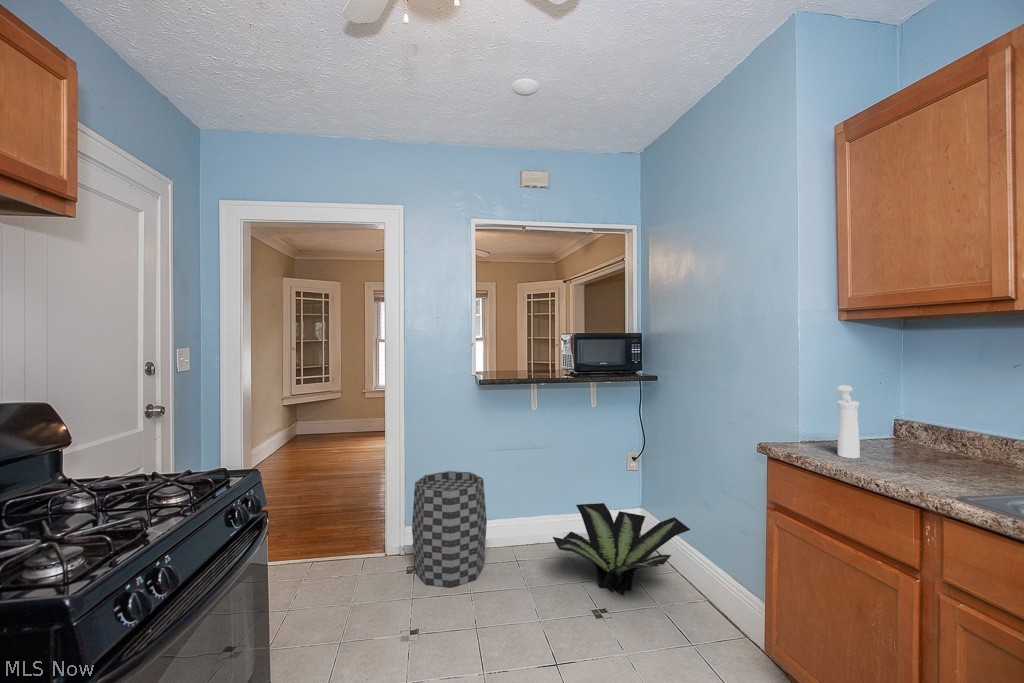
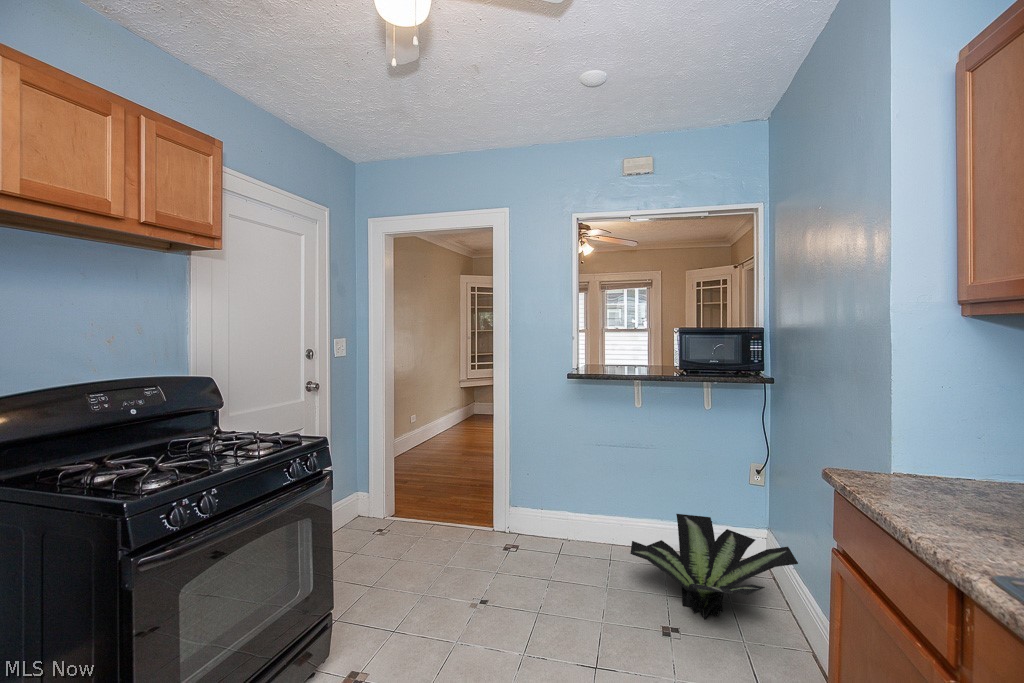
pepper mill: present [837,385,860,458] -> none [914,402,959,500]
trash can: present [412,471,487,587] -> none [507,461,577,570]

